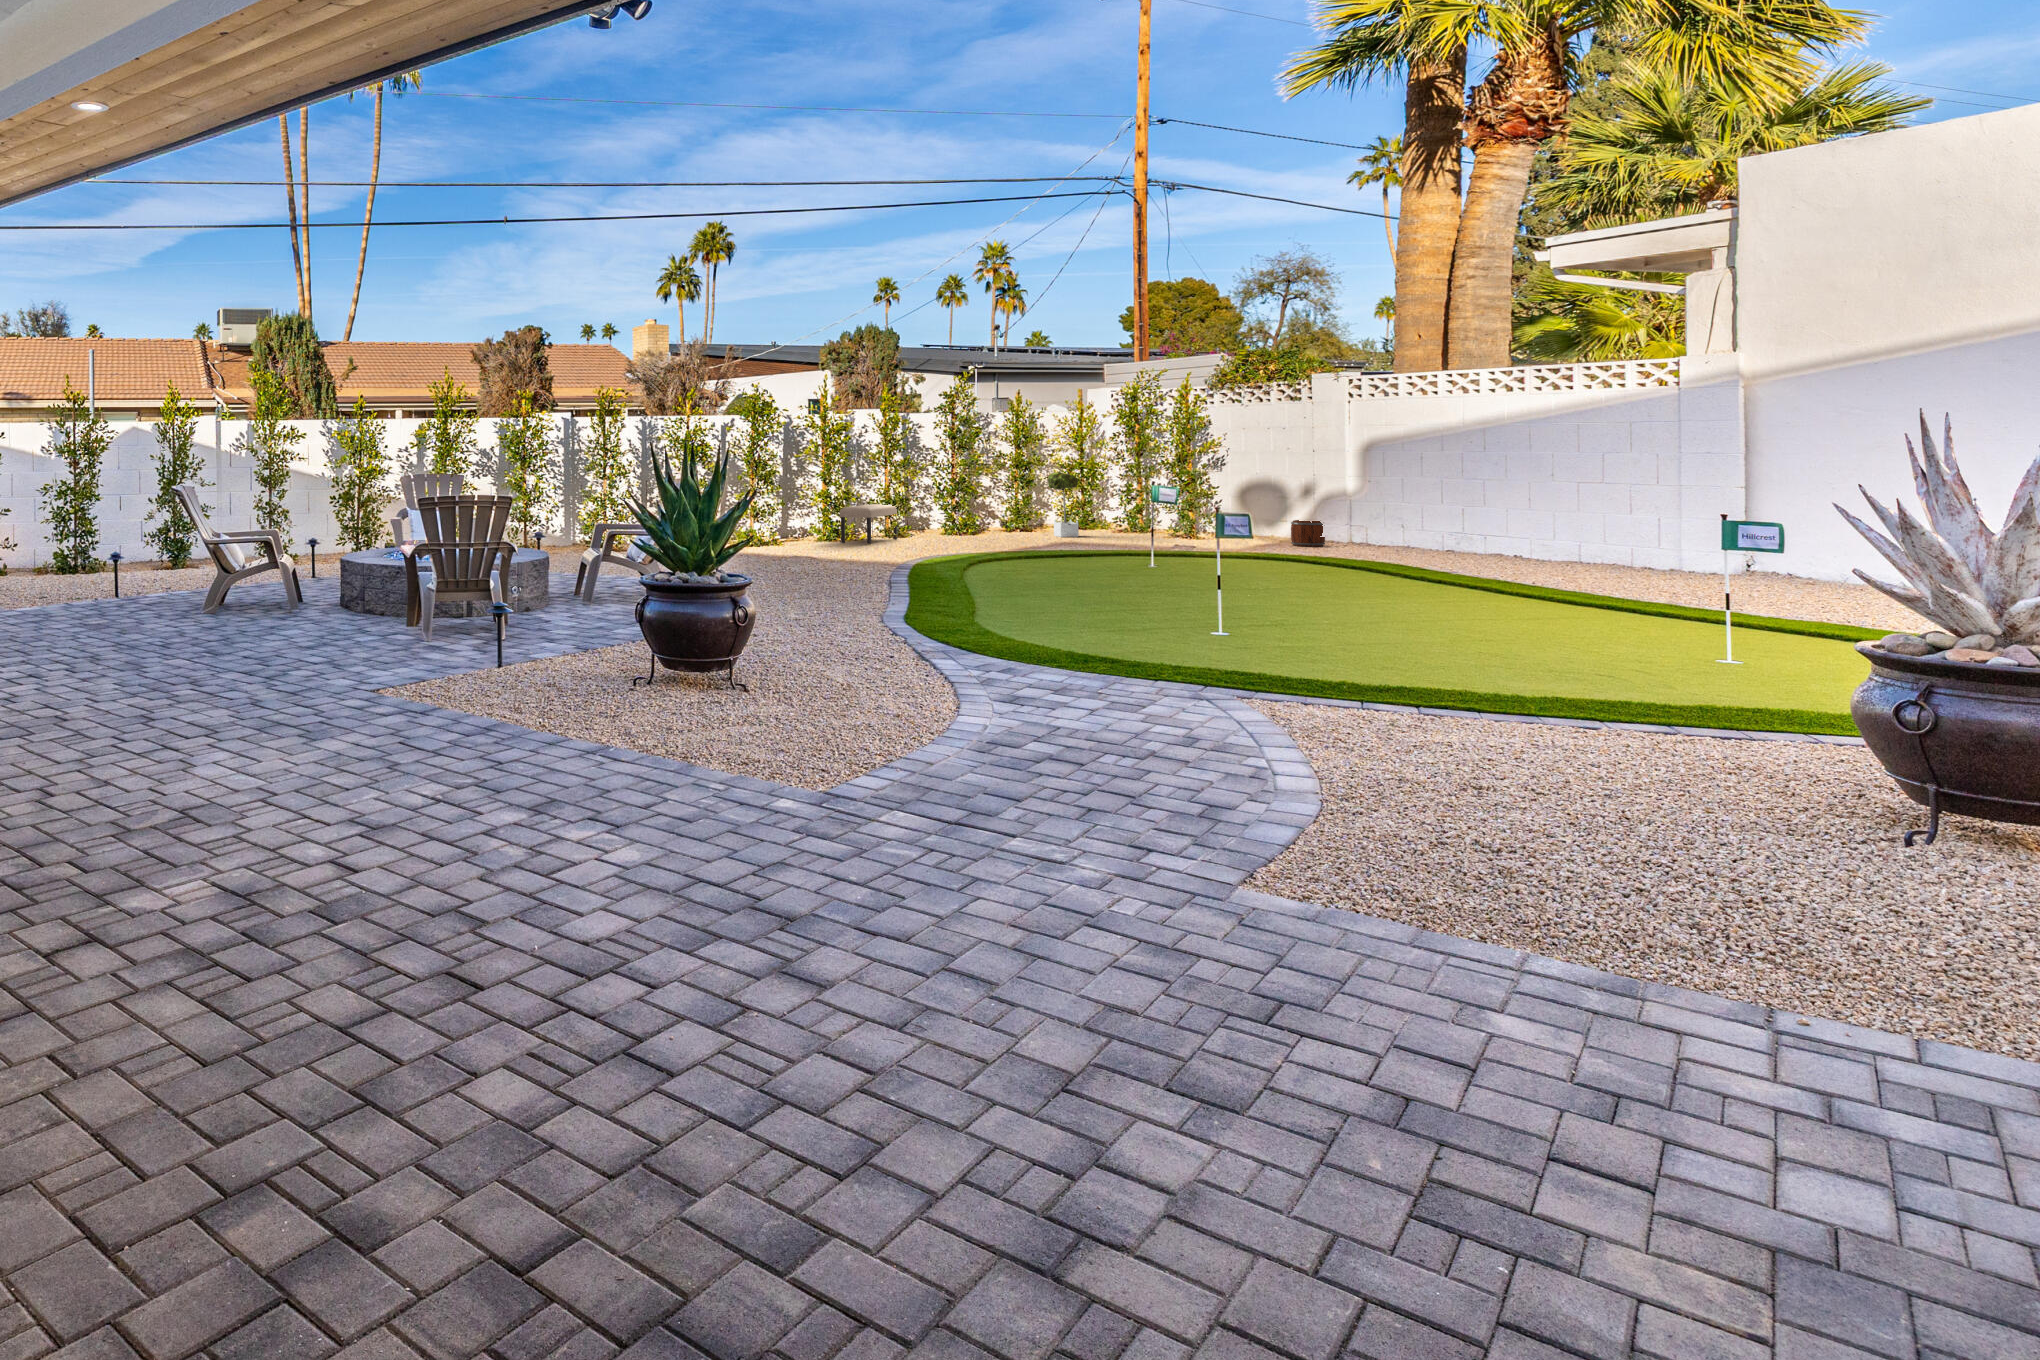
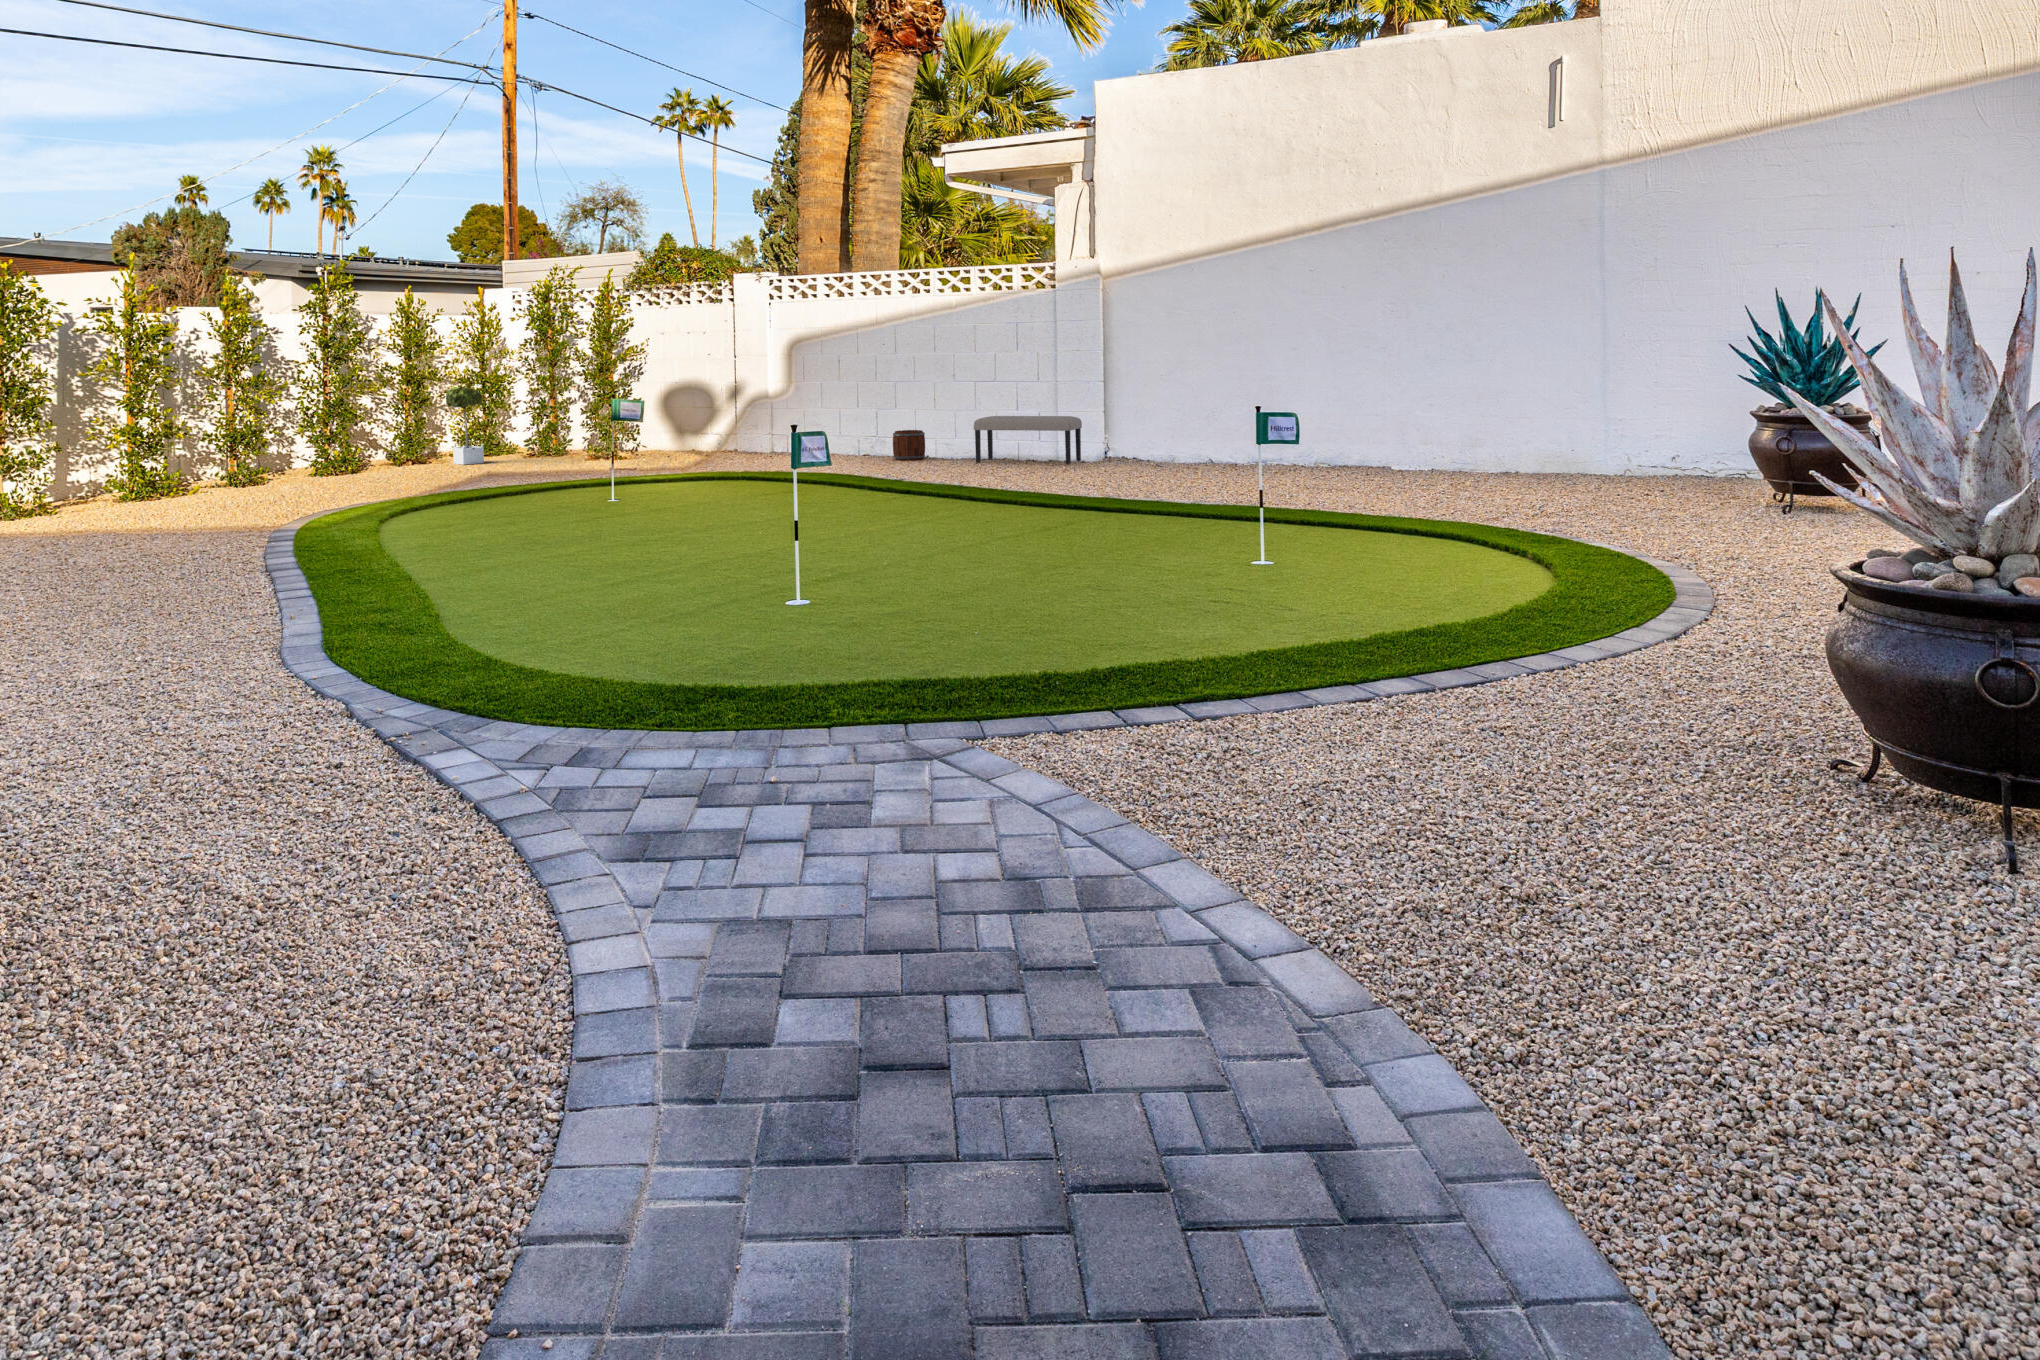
bench: present [840,504,898,544] -> present [974,416,1082,464]
bucket: present [1291,520,1325,547] -> present [893,430,925,460]

